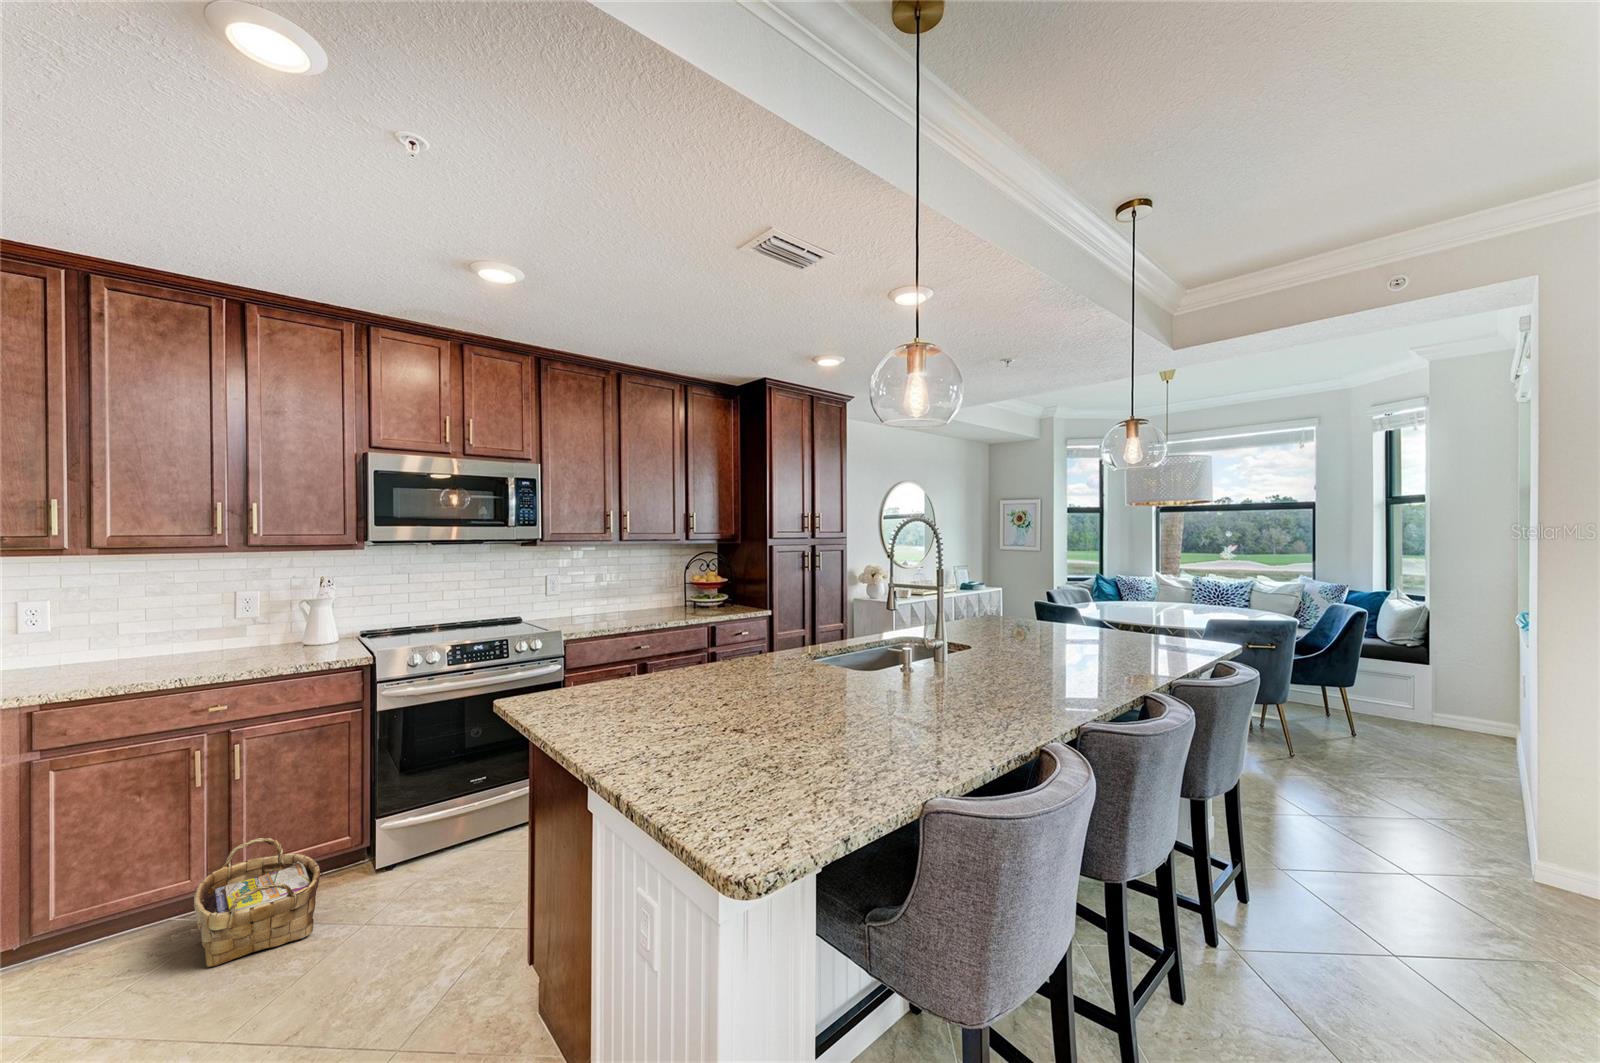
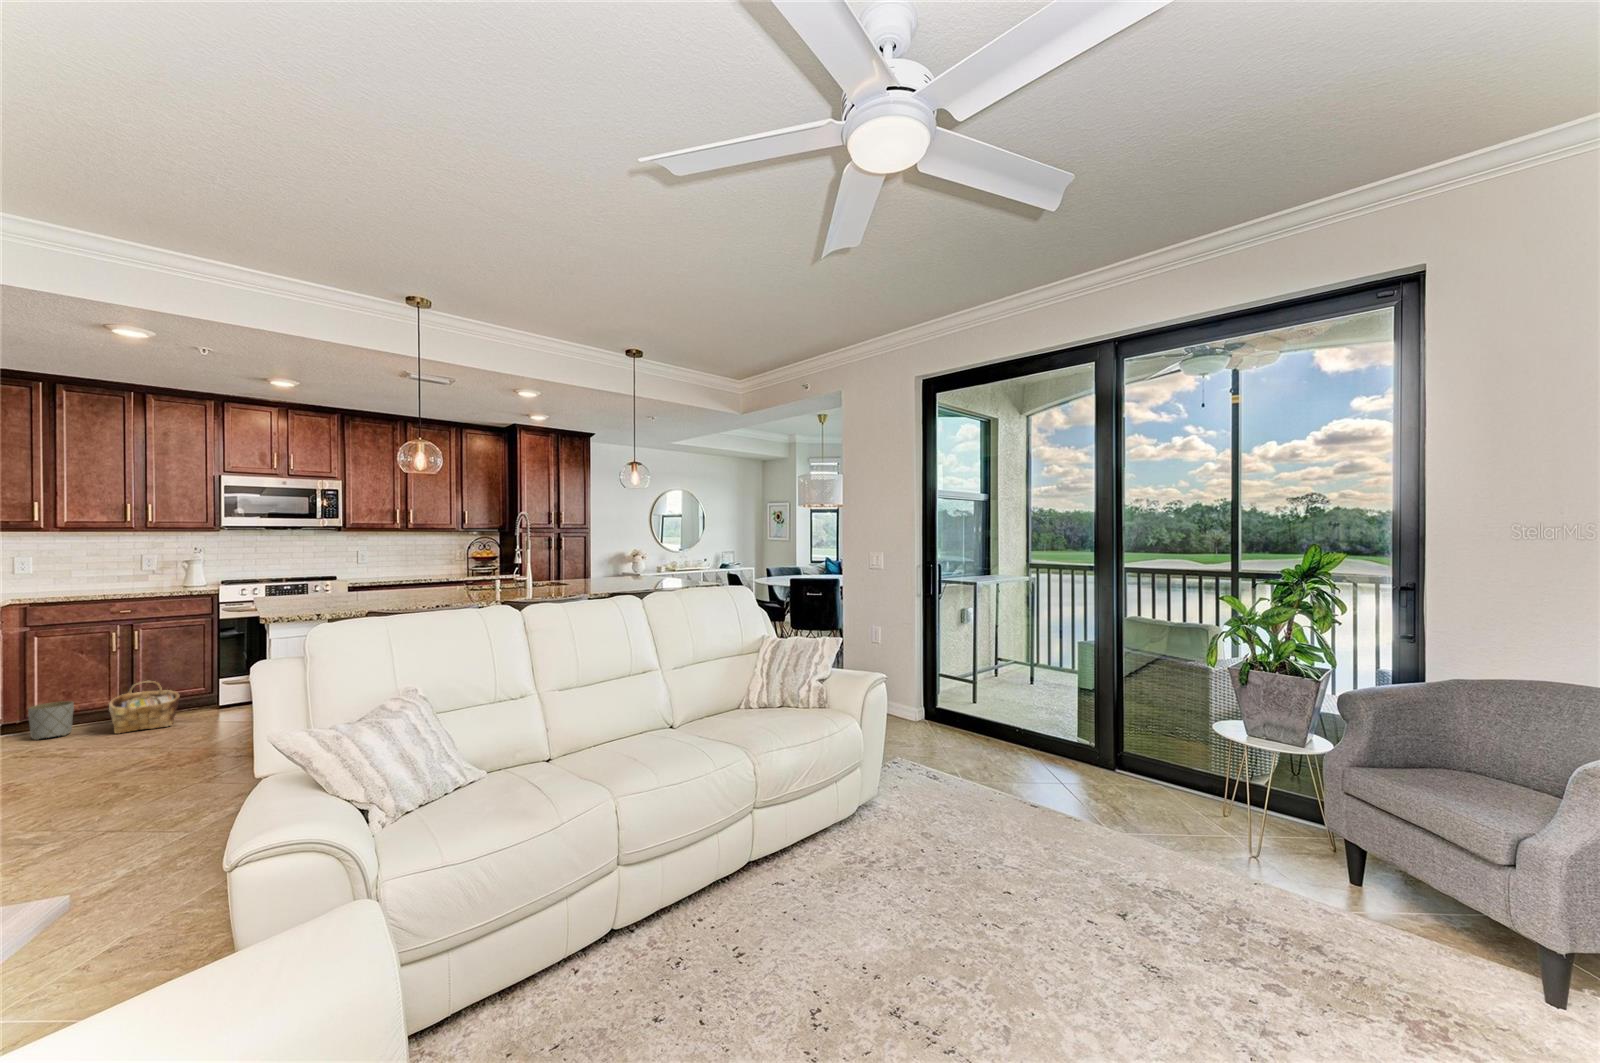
planter: none [36,898,126,997] -> present [28,701,74,740]

